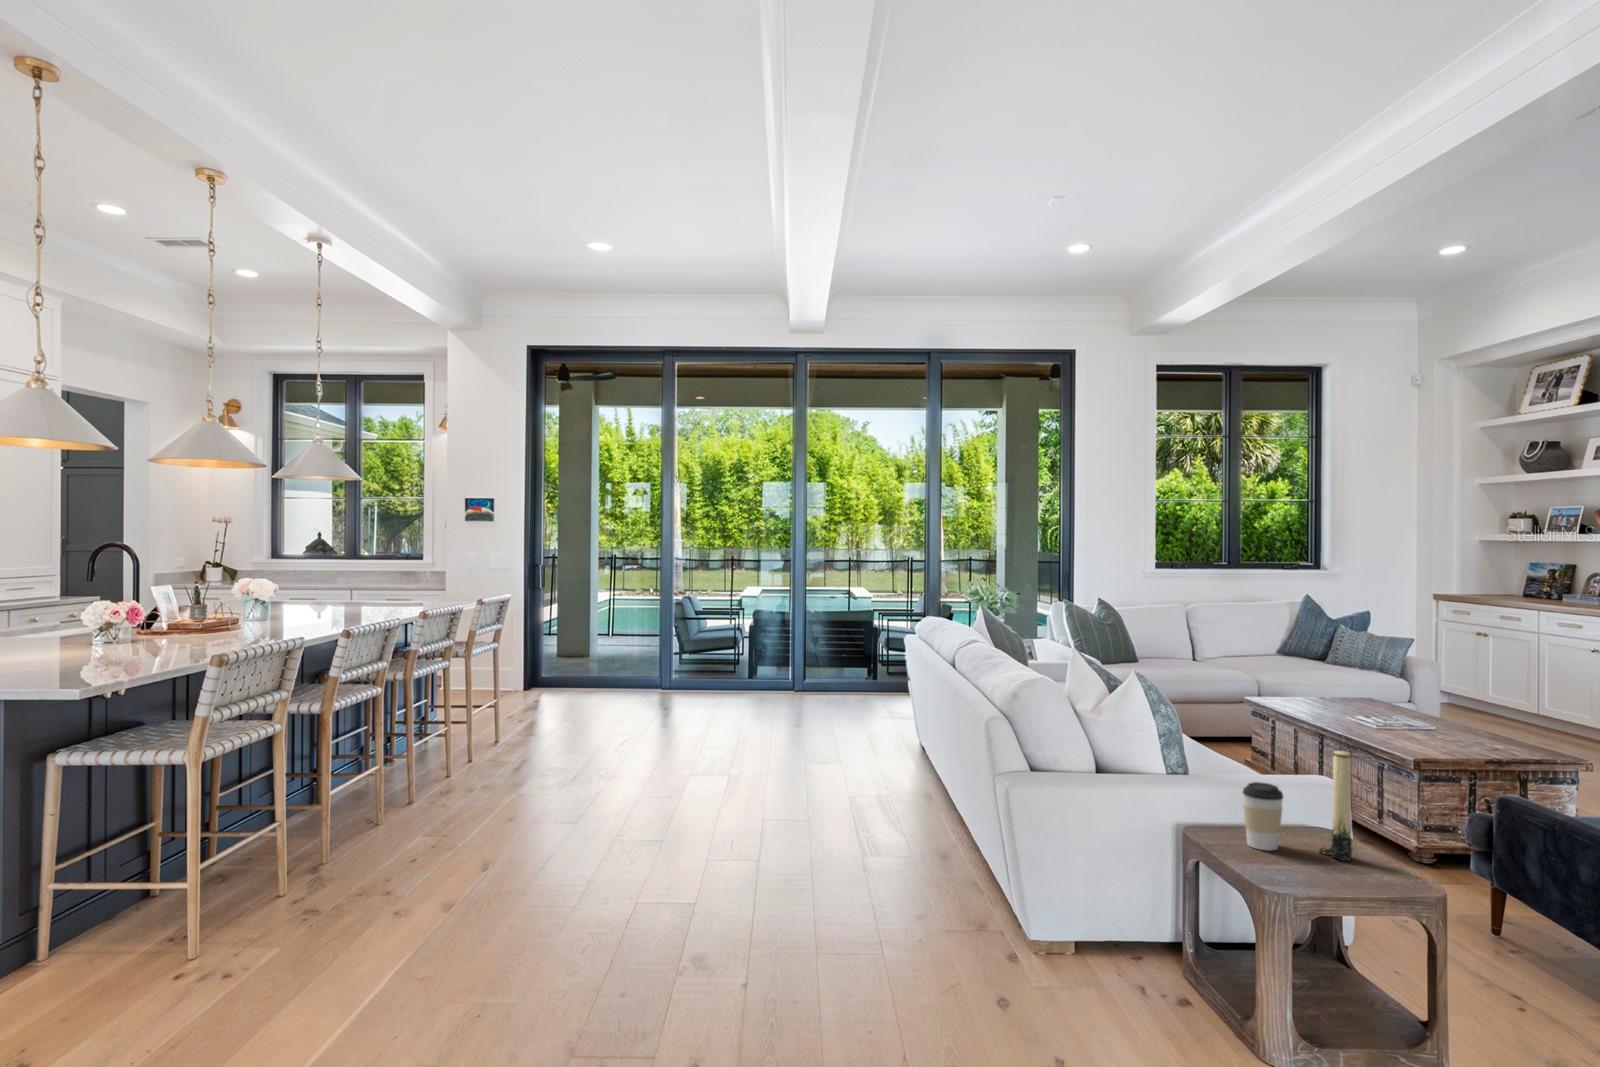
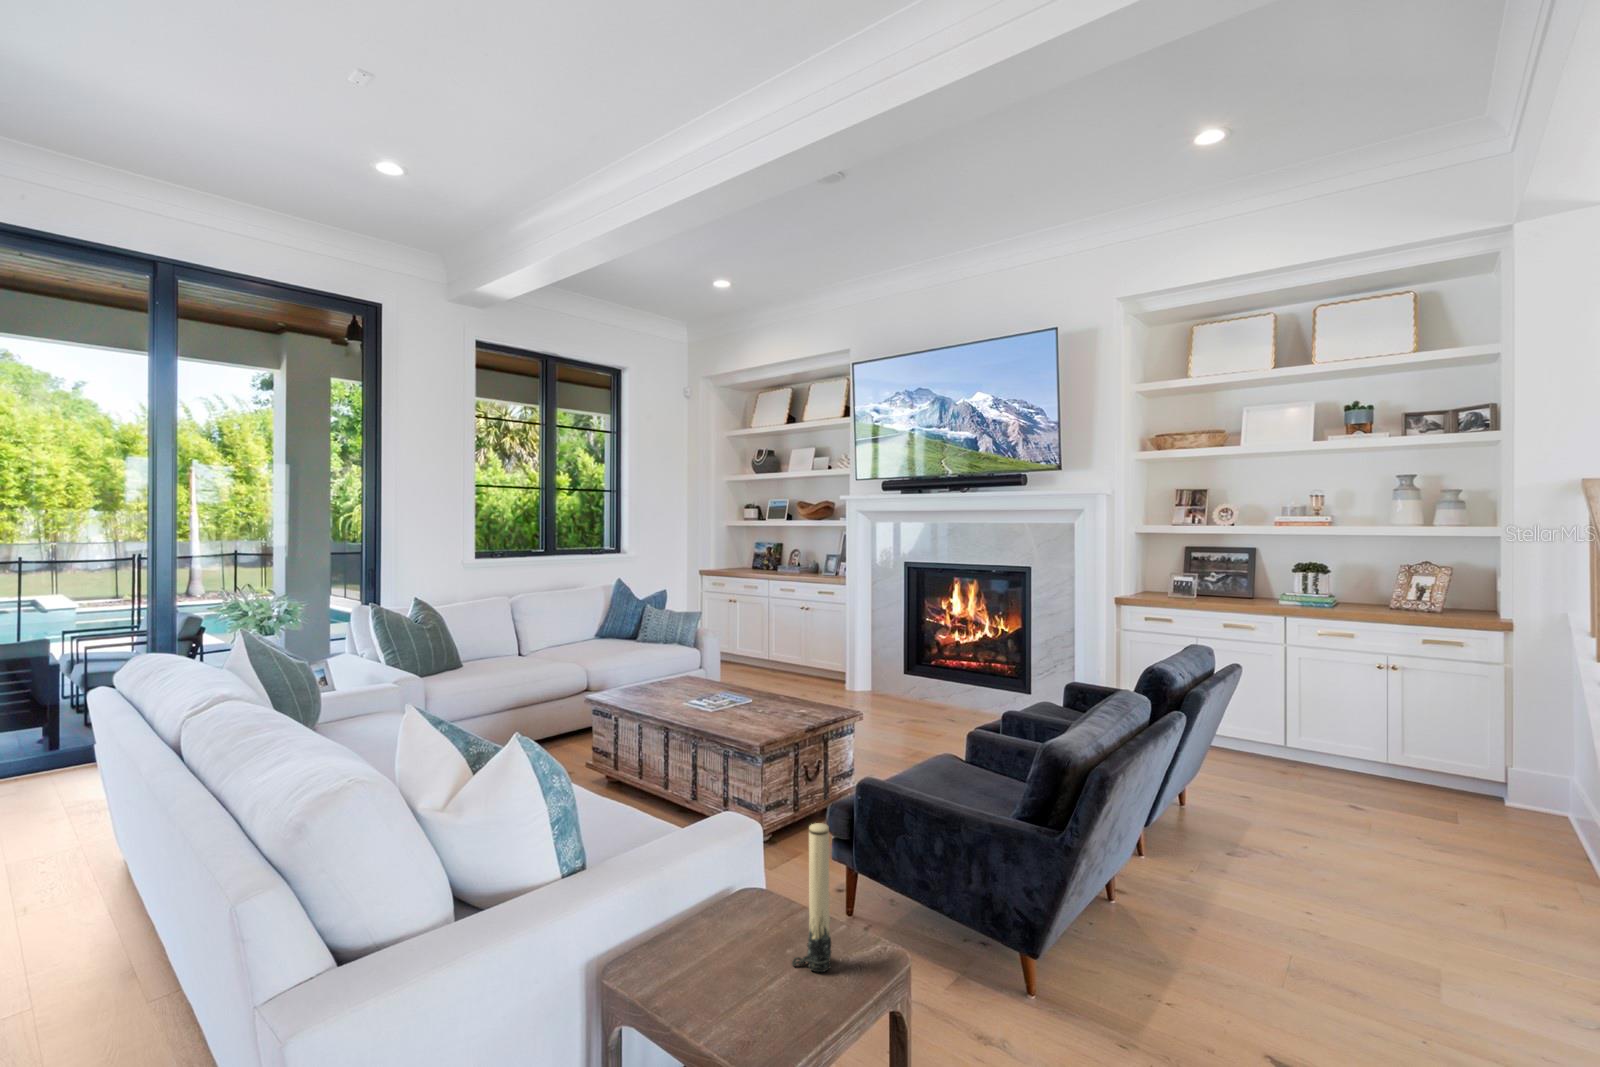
coffee cup: present [1243,782,1283,850] -> none [700,889,754,996]

